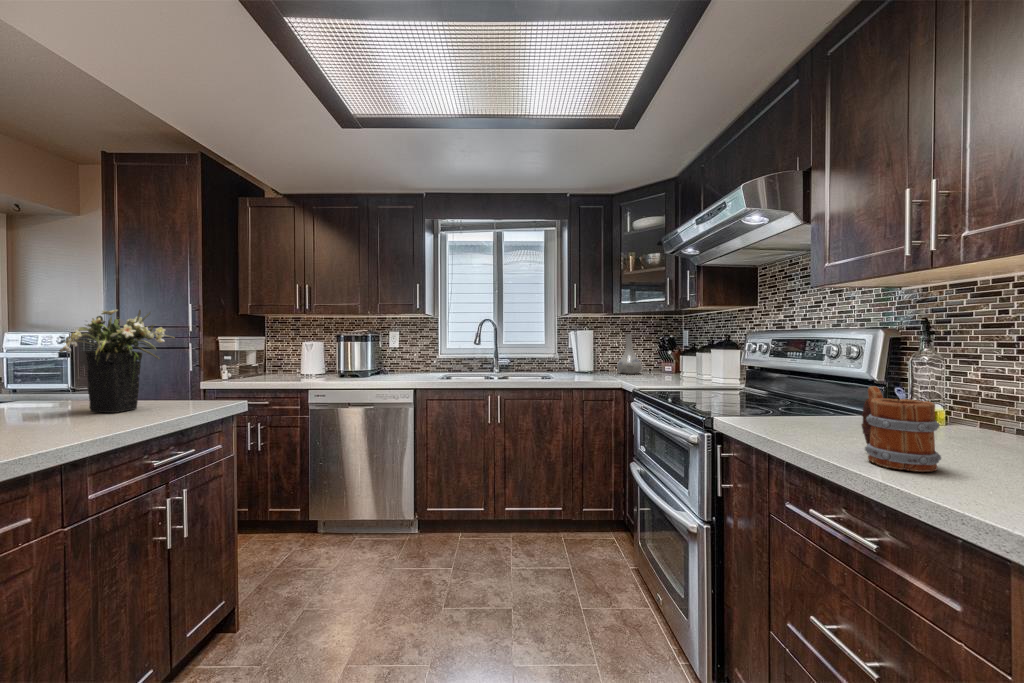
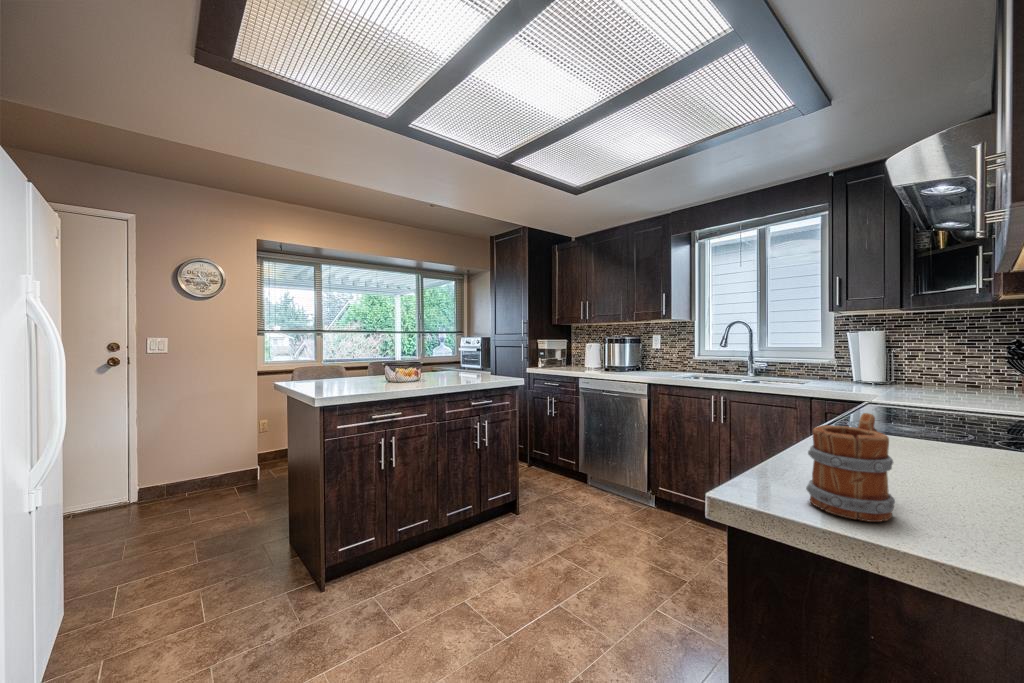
flower arrangement: present [59,310,174,413] -> none [434,328,477,380]
vase: present [617,334,642,374] -> none [928,336,978,392]

